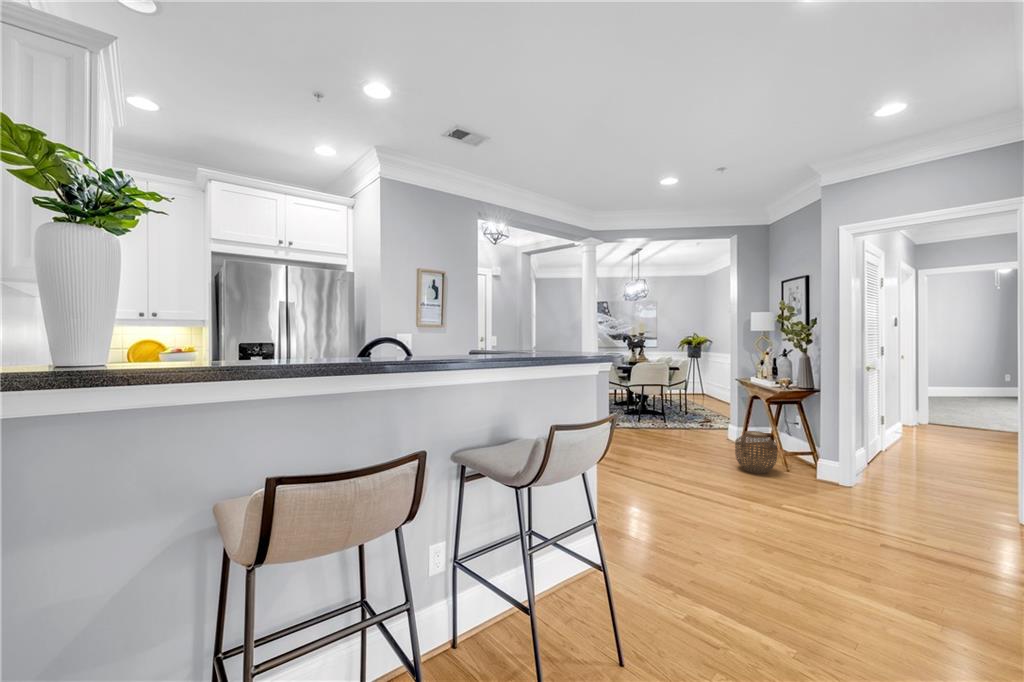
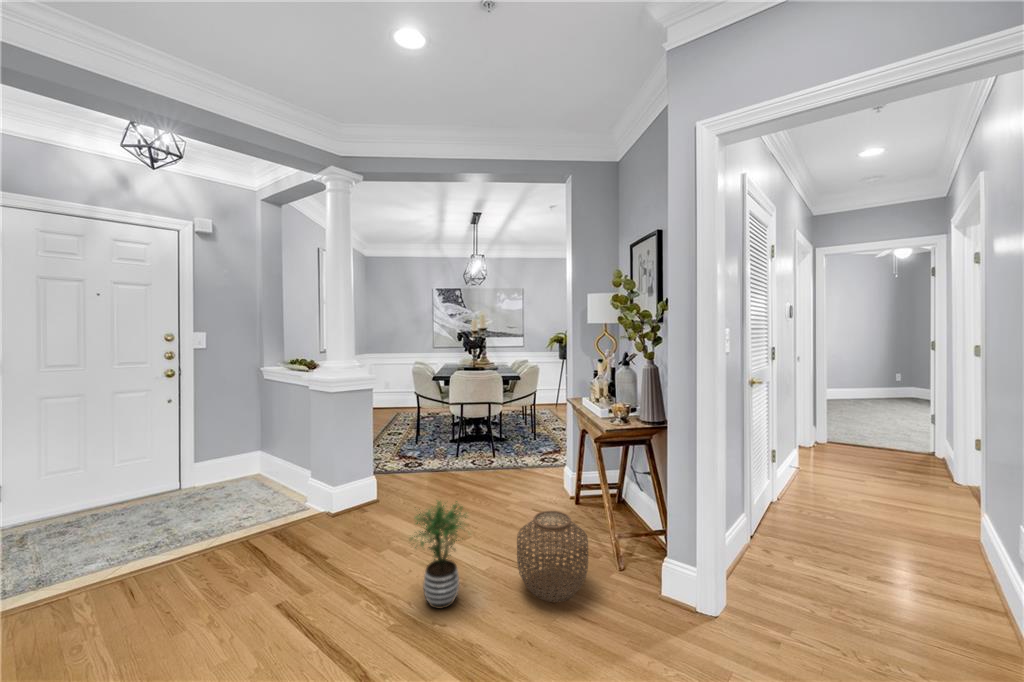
potted plant: none [682,421,720,472] -> present [411,501,466,609]

